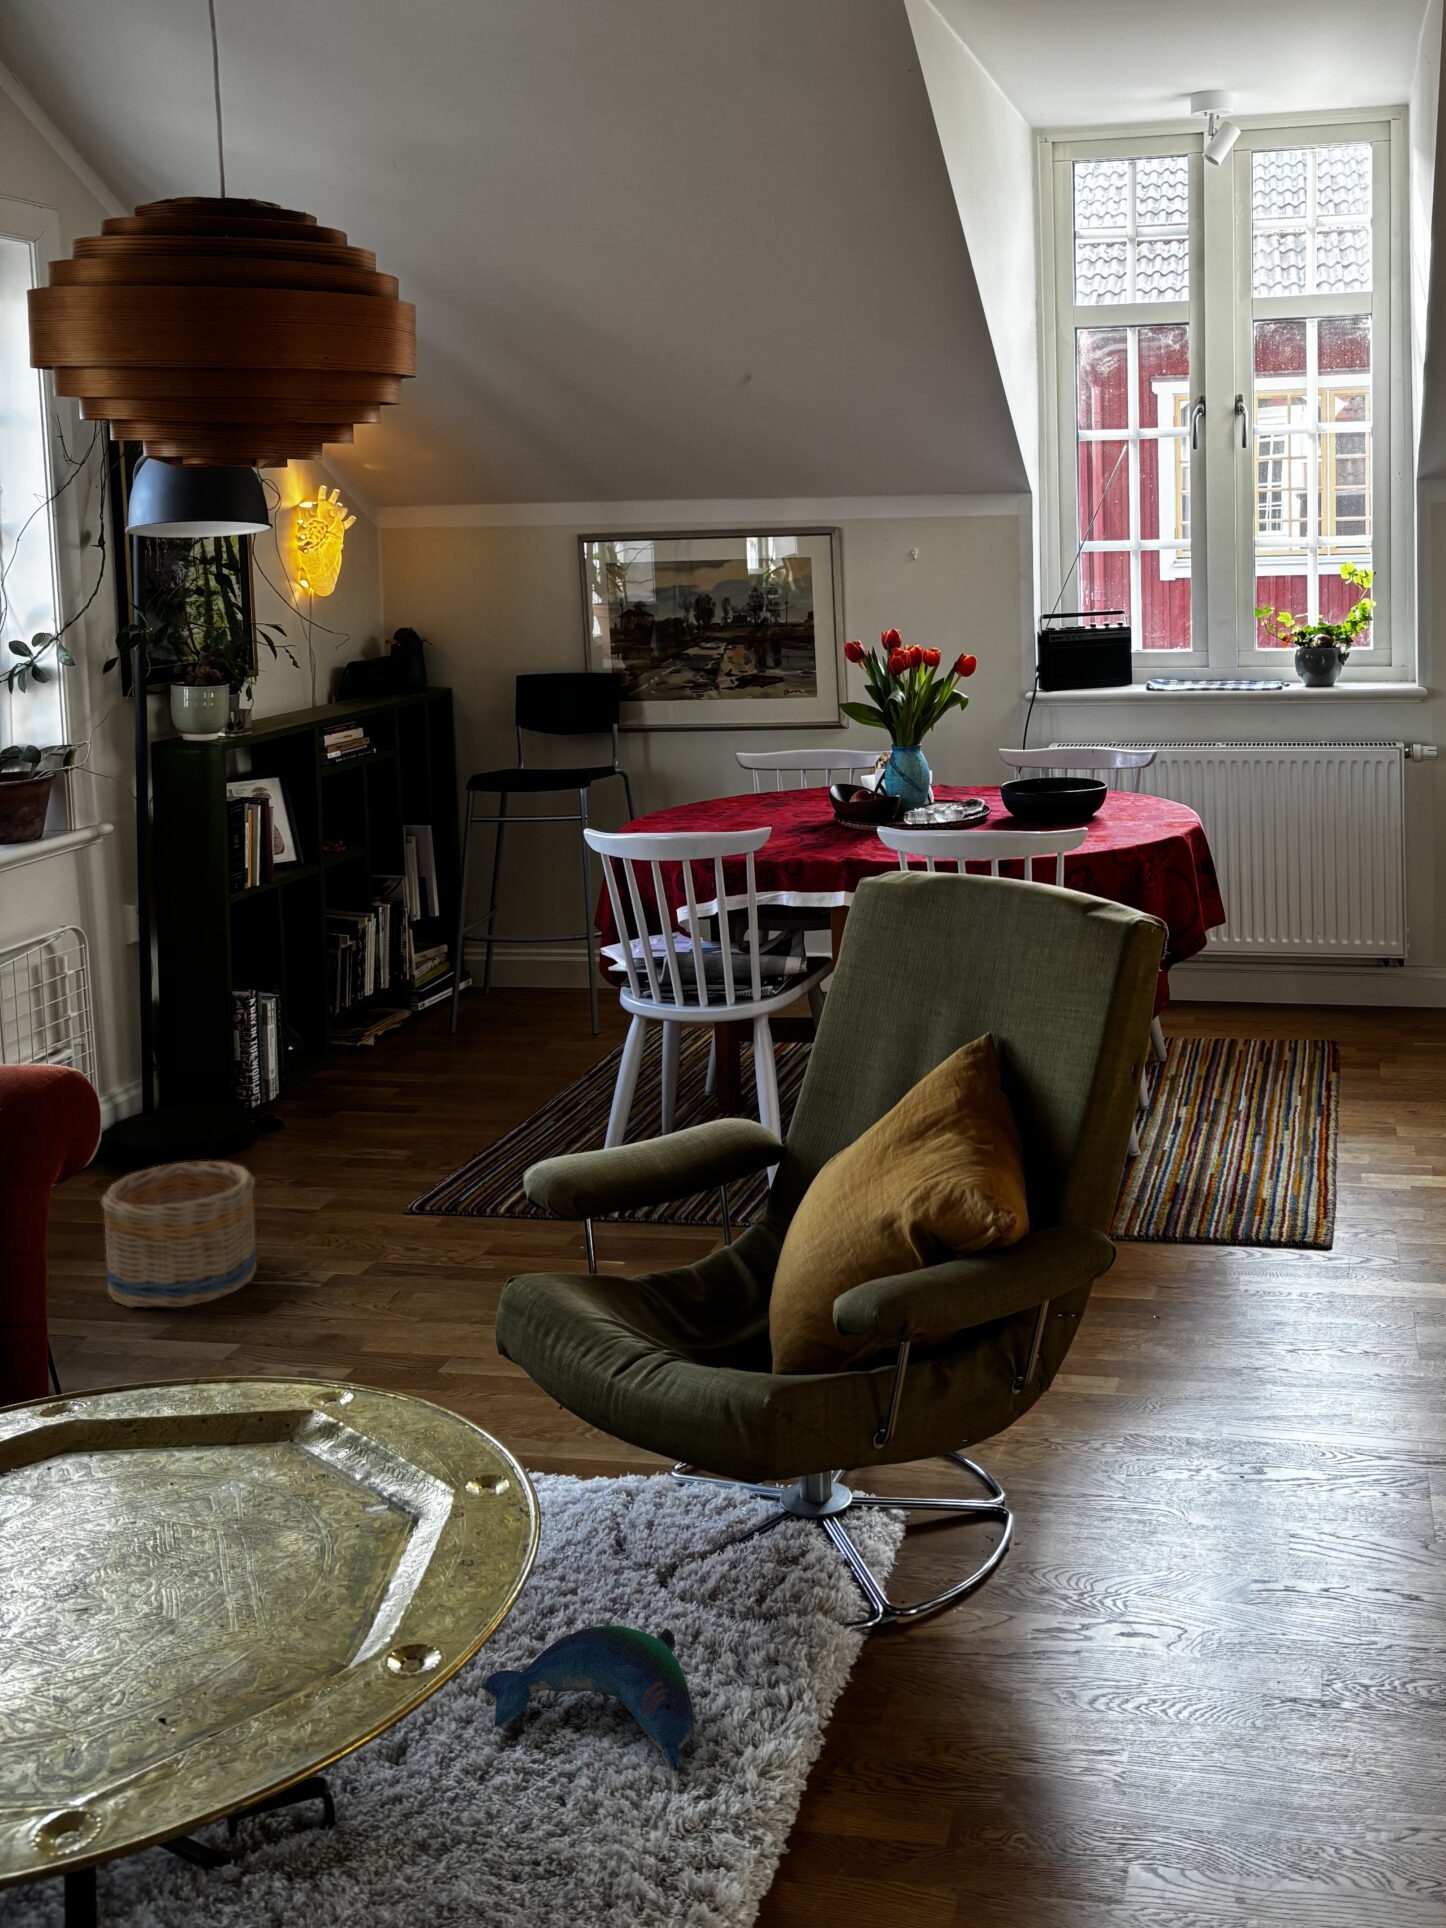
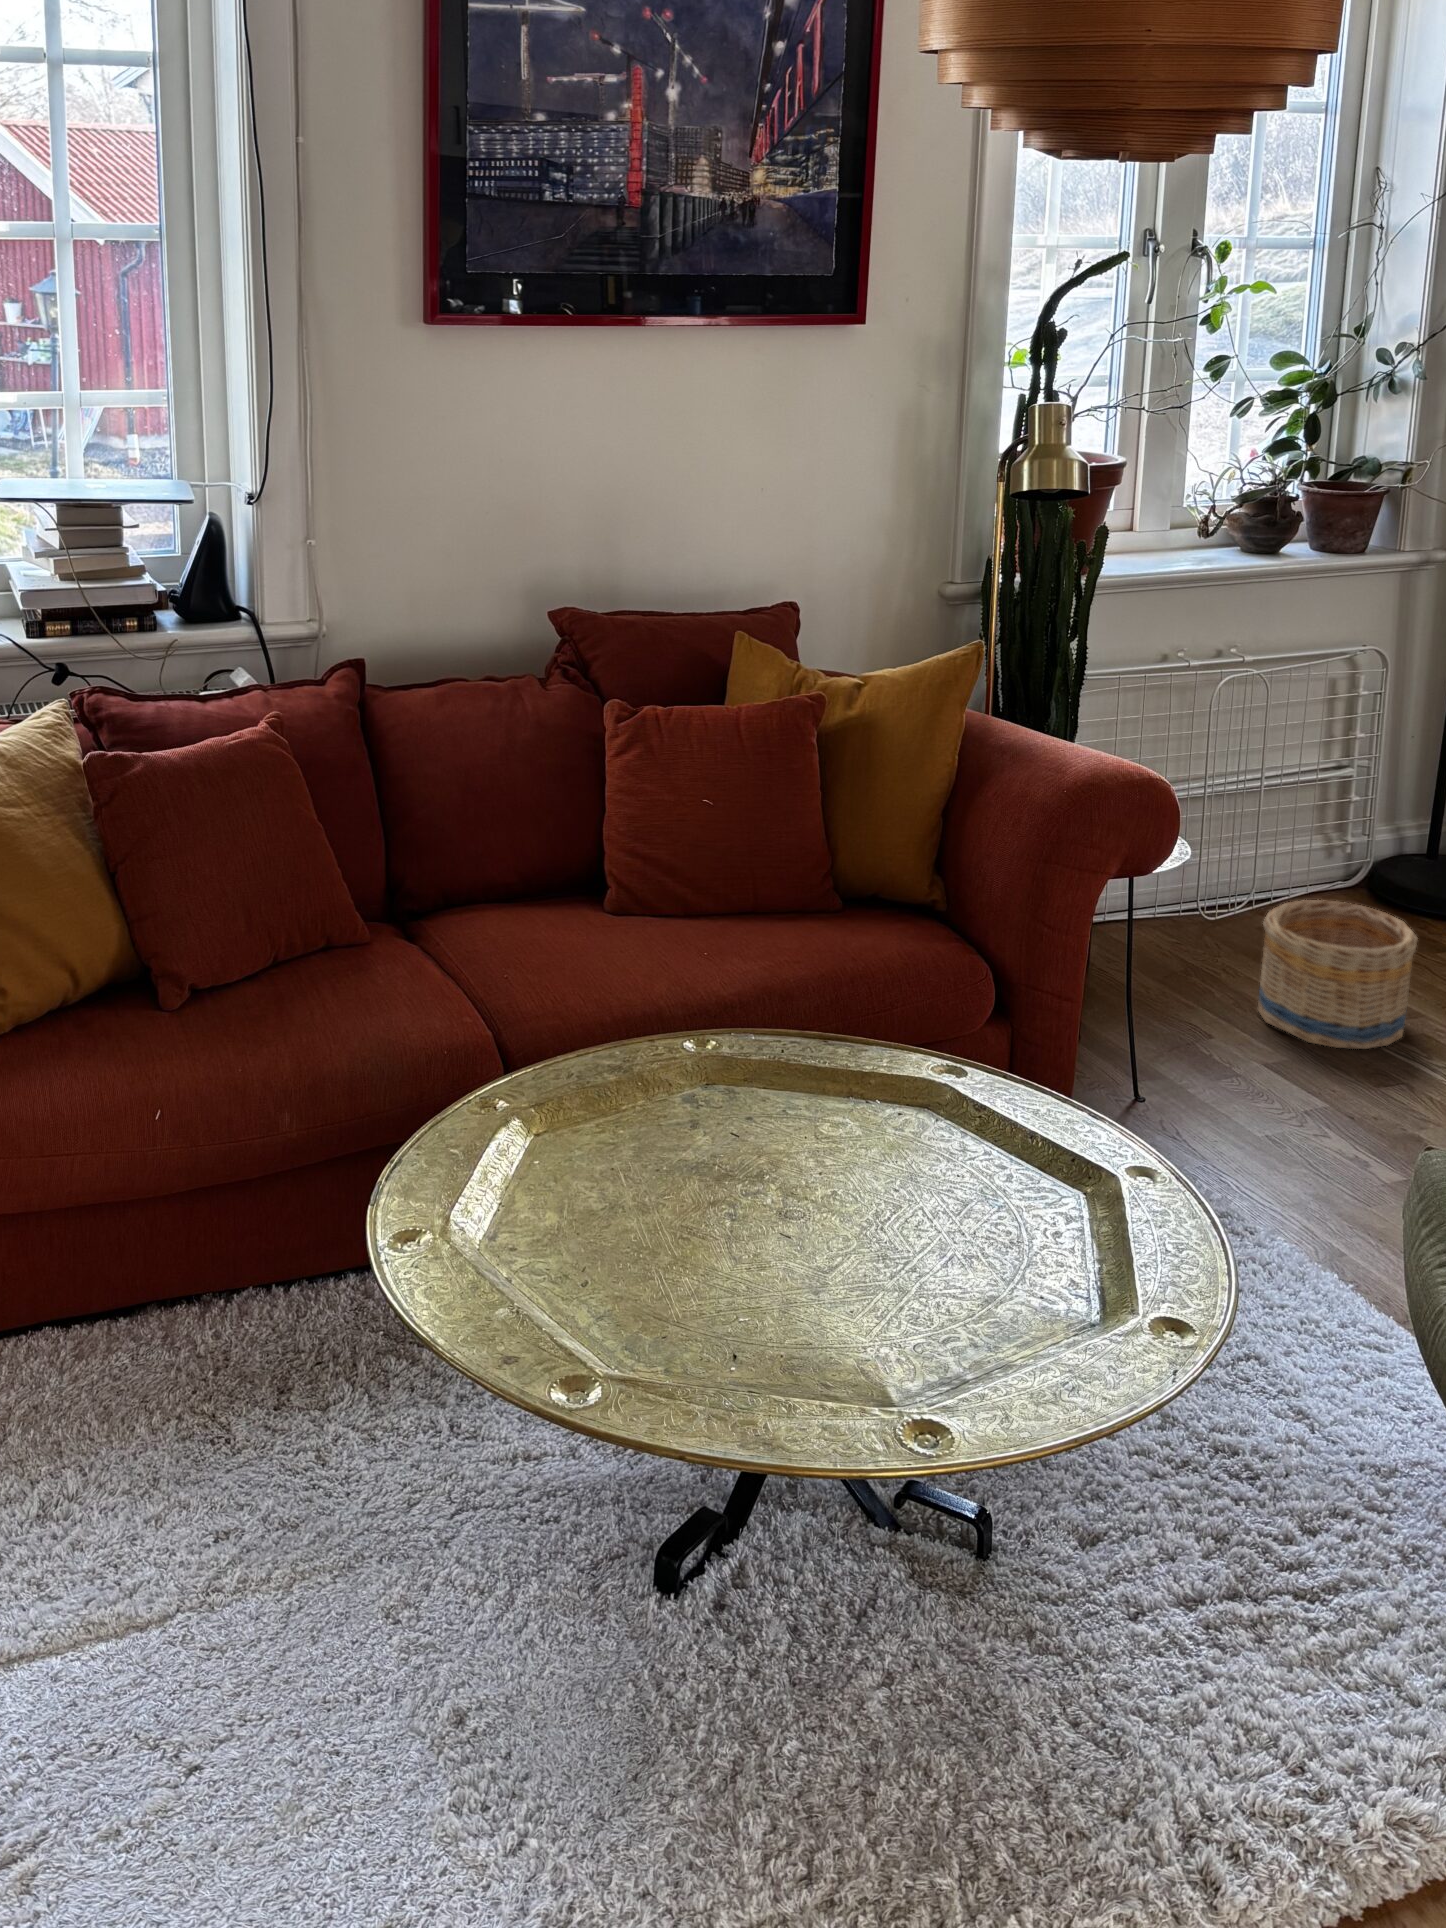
plush toy: present [484,1626,694,1771] -> none [1185,1530,1393,1752]

